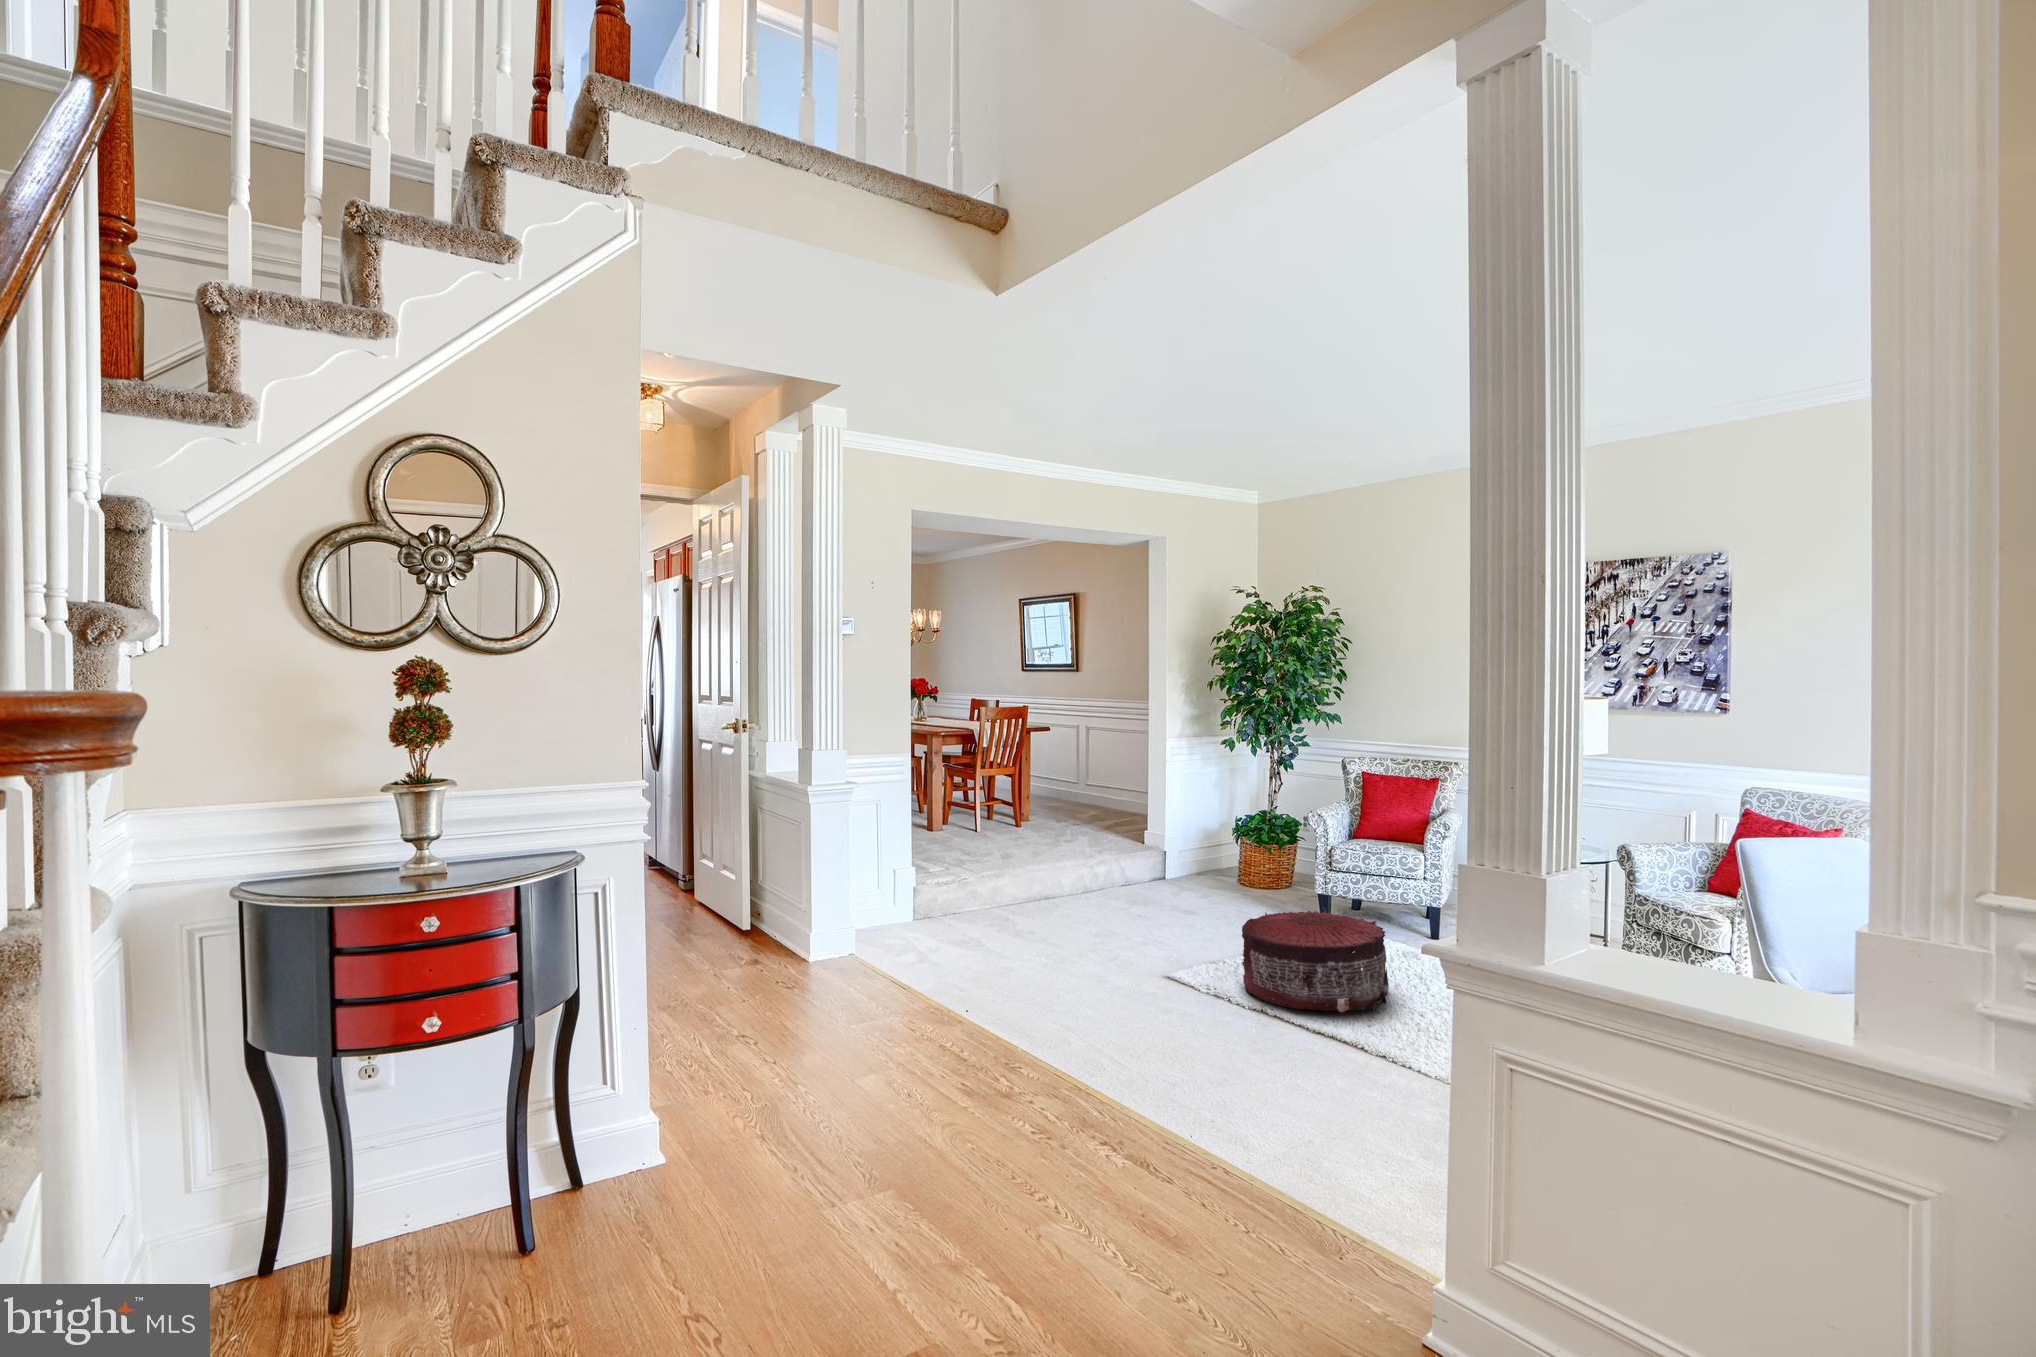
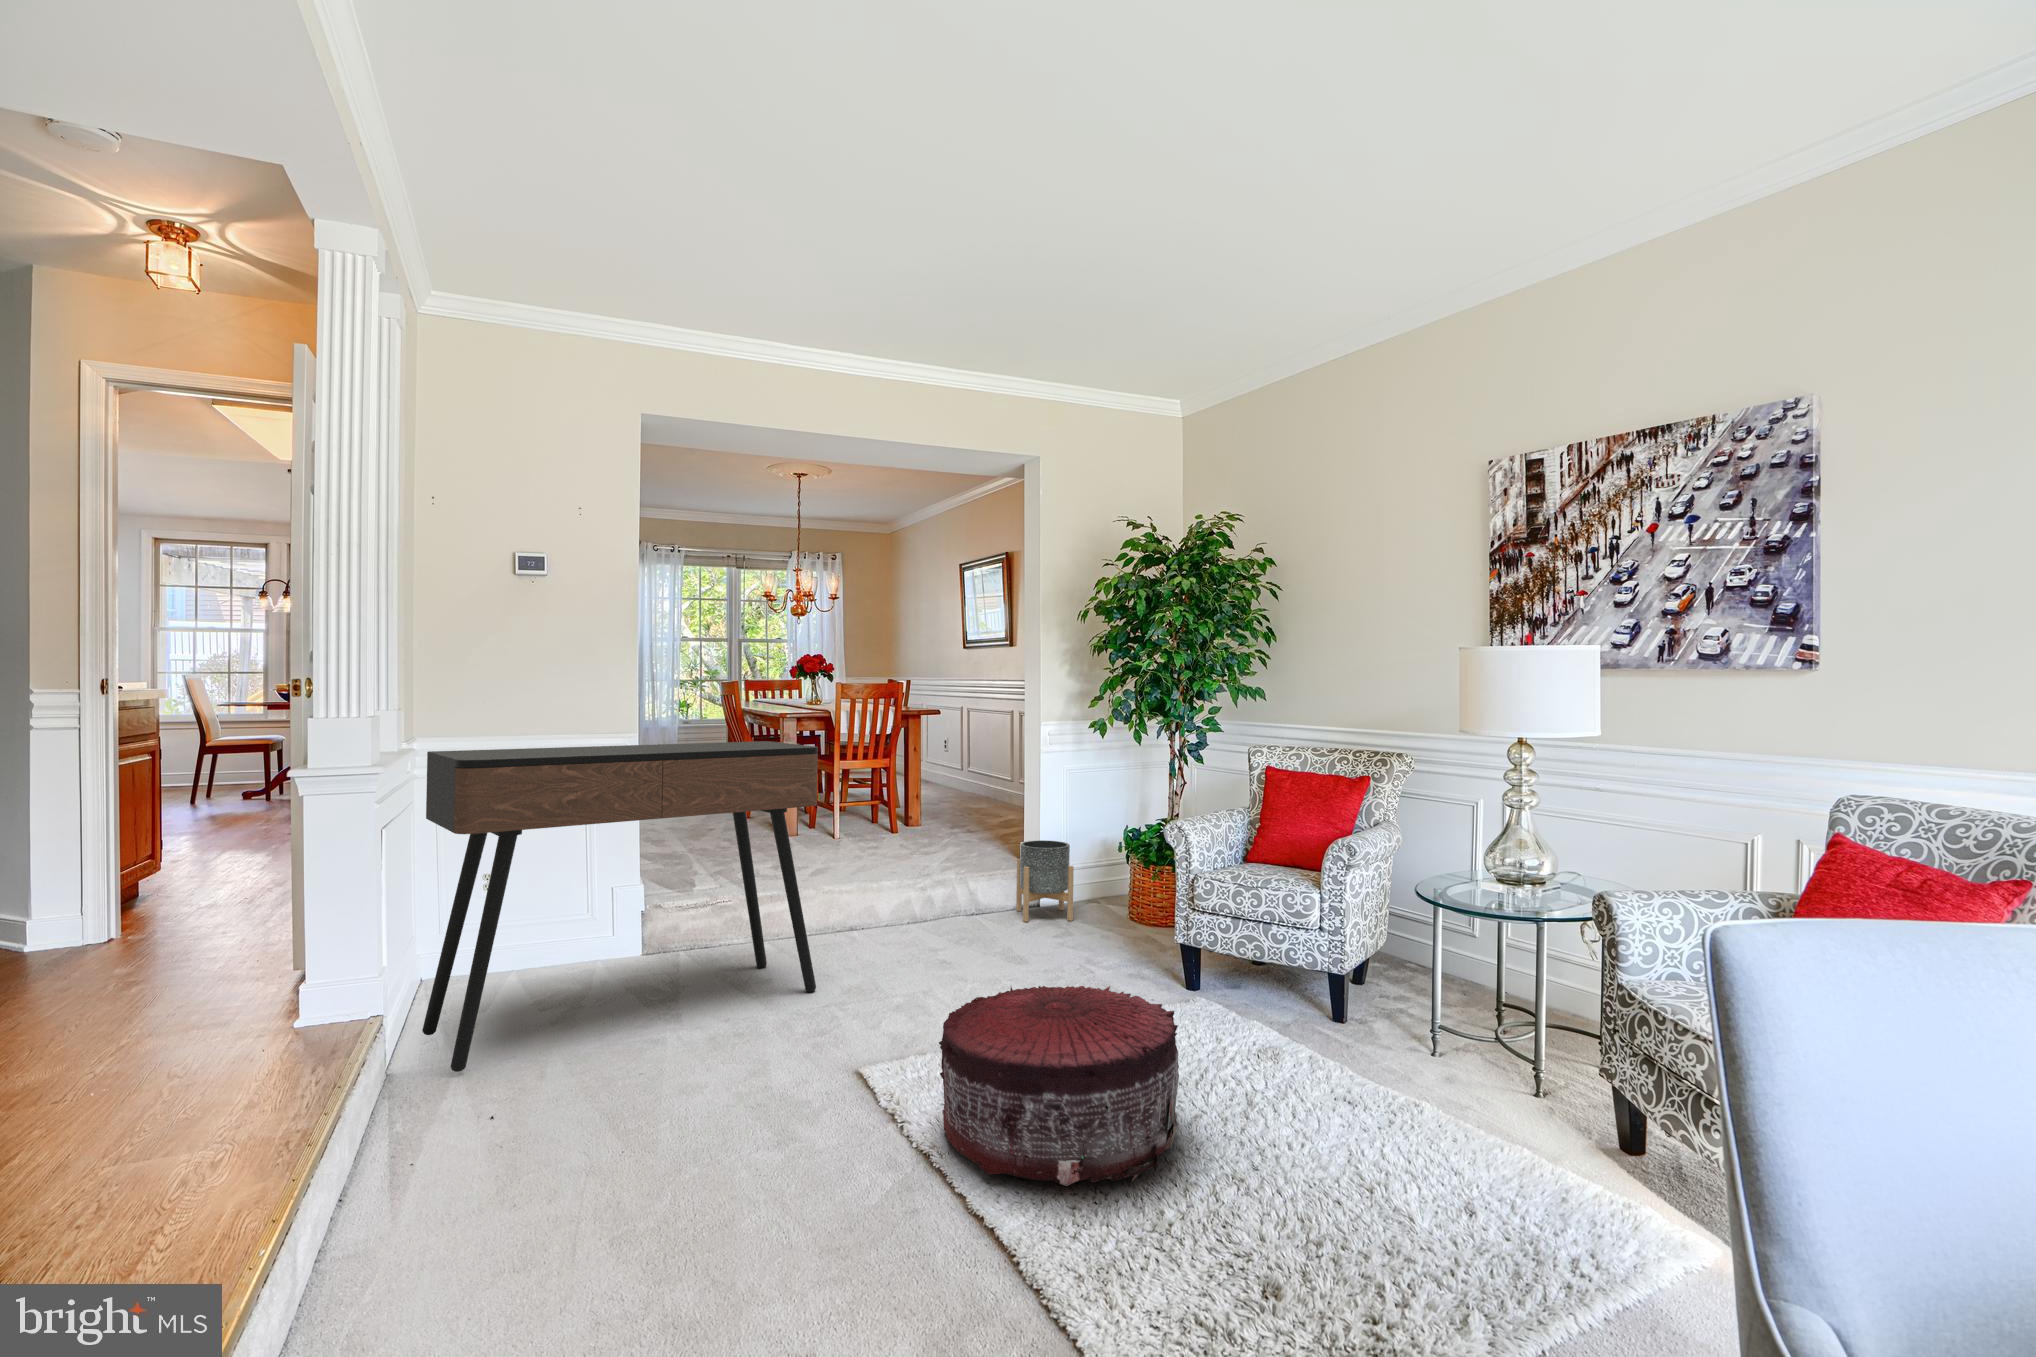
console table: none [868,761,1088,975] -> present [422,741,818,1072]
planter: none [1167,827,1214,885] -> present [1016,840,1074,922]

